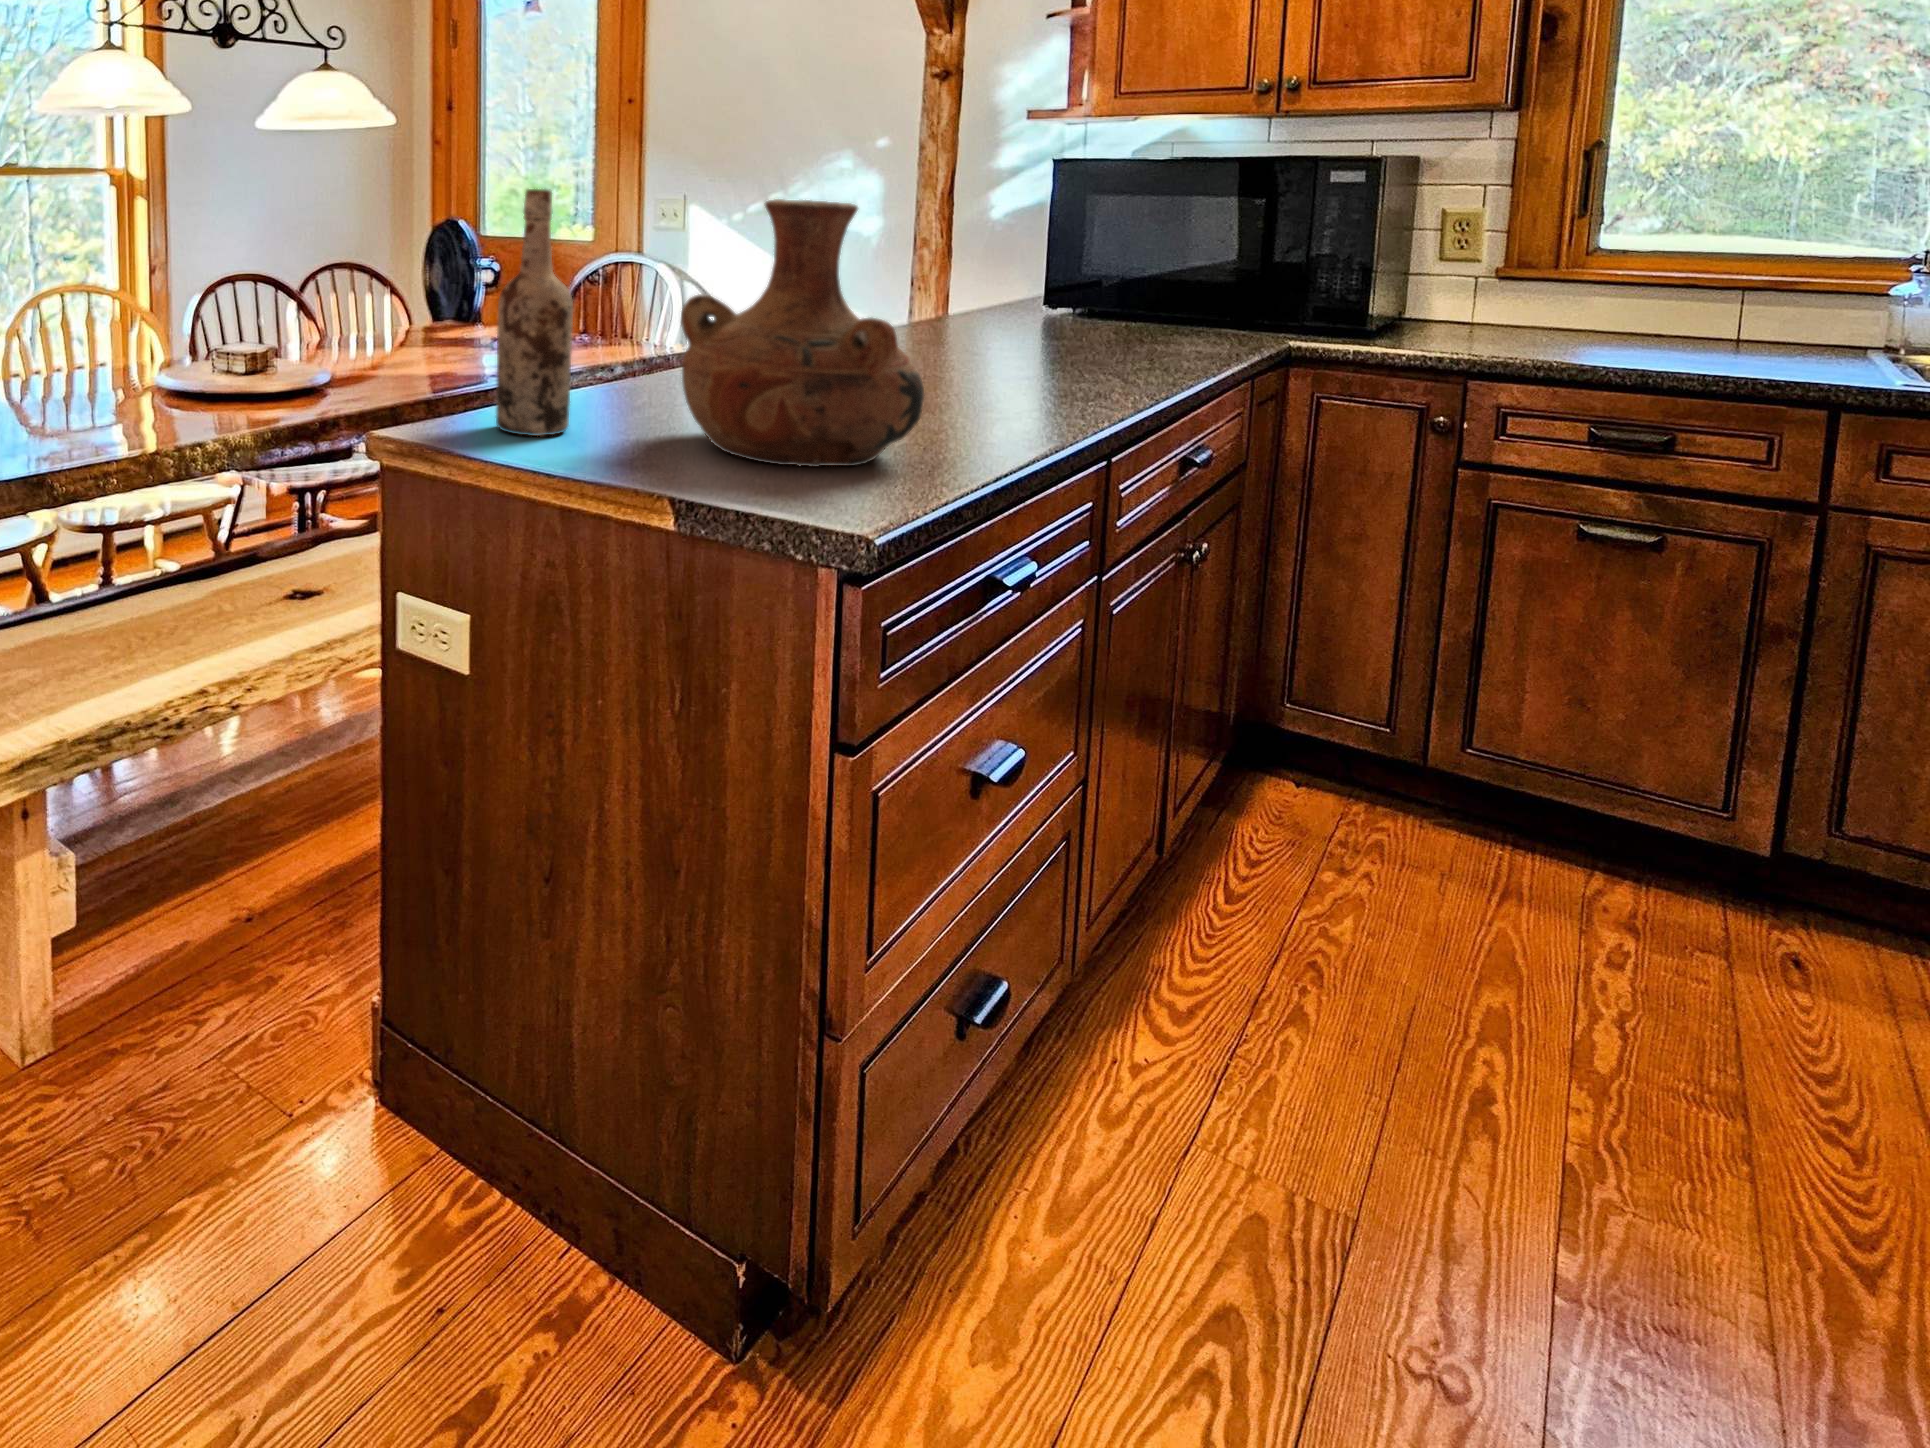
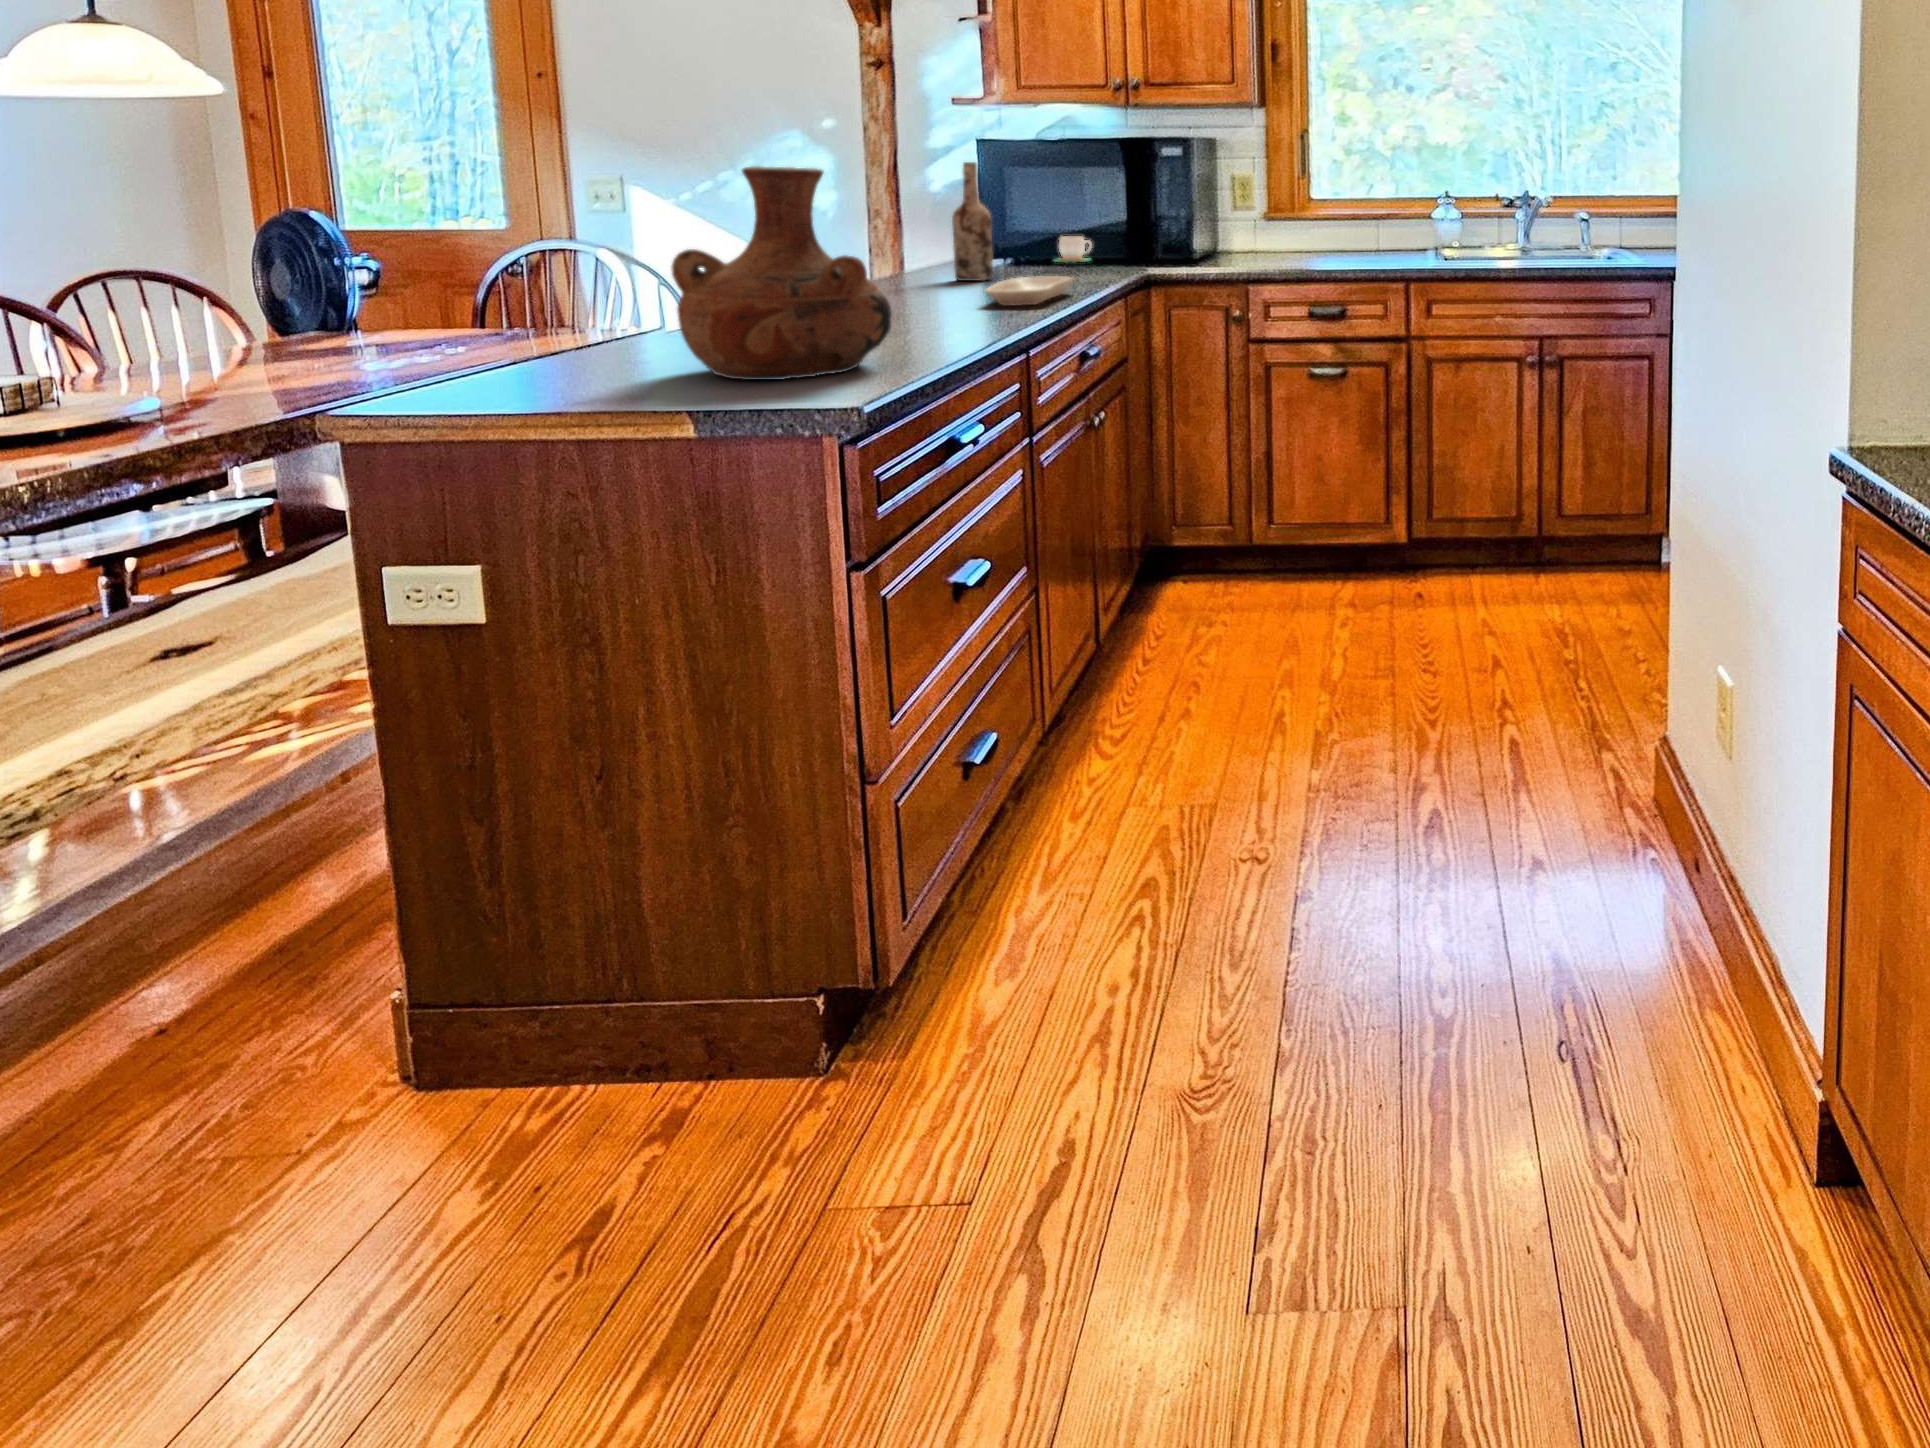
wine bottle: present [496,189,573,436] -> present [952,162,993,281]
mug: none [1139,285,1198,321] -> present [1055,236,1092,262]
tray: none [1048,343,1178,386] -> present [986,276,1074,305]

